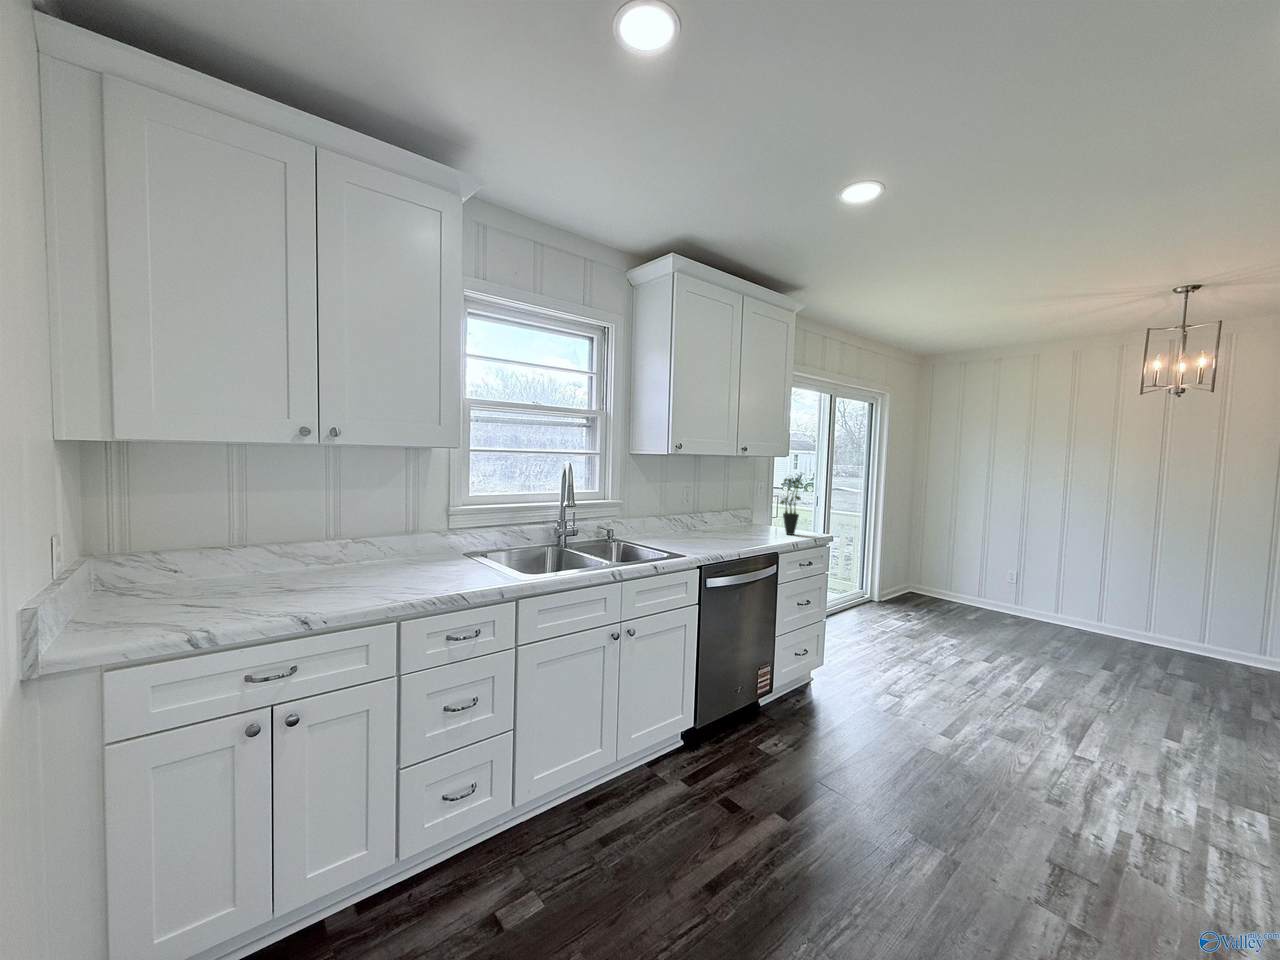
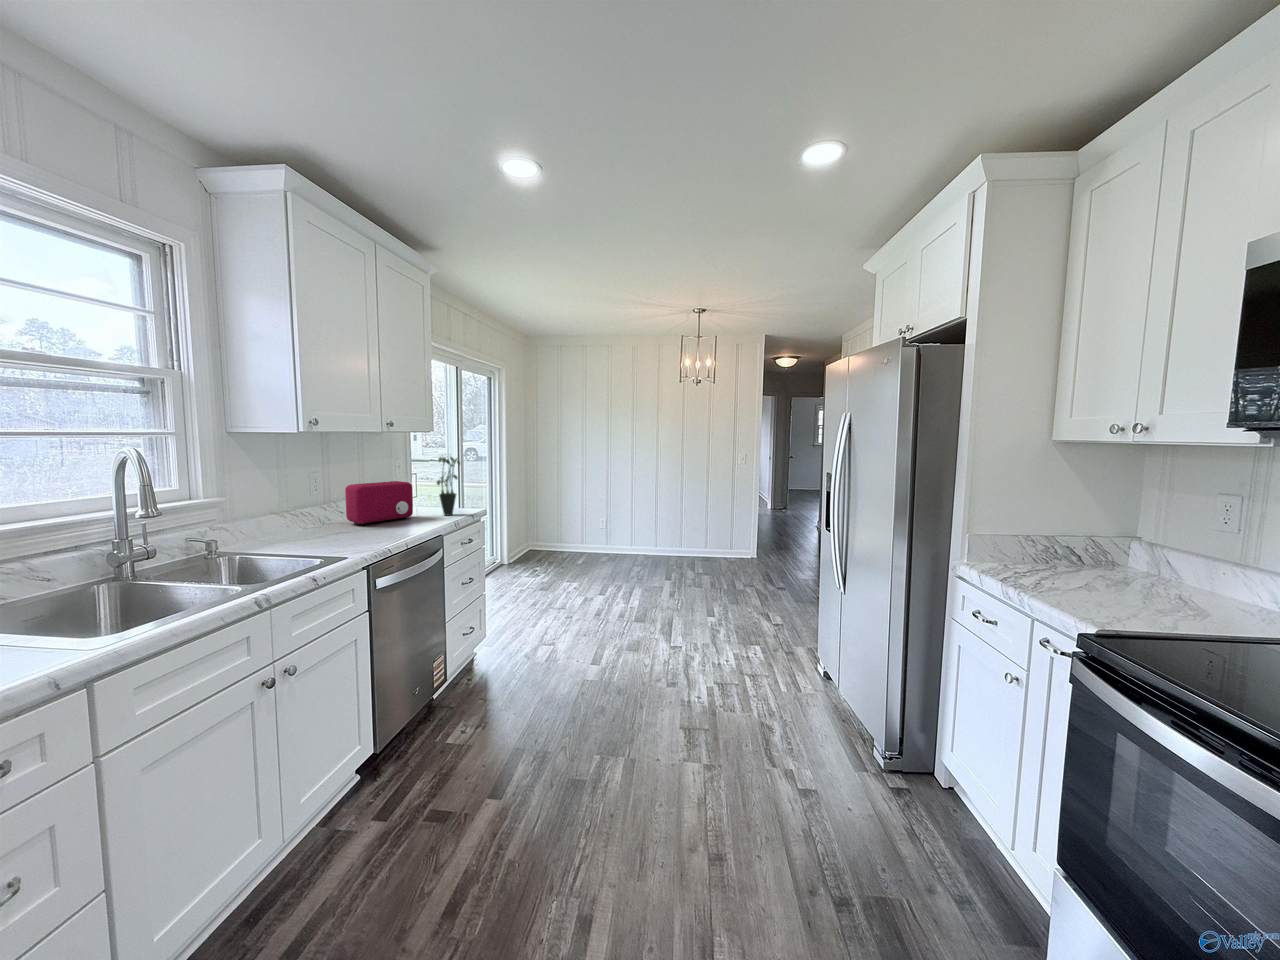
toaster: none [705,498,759,534] -> present [345,481,413,525]

